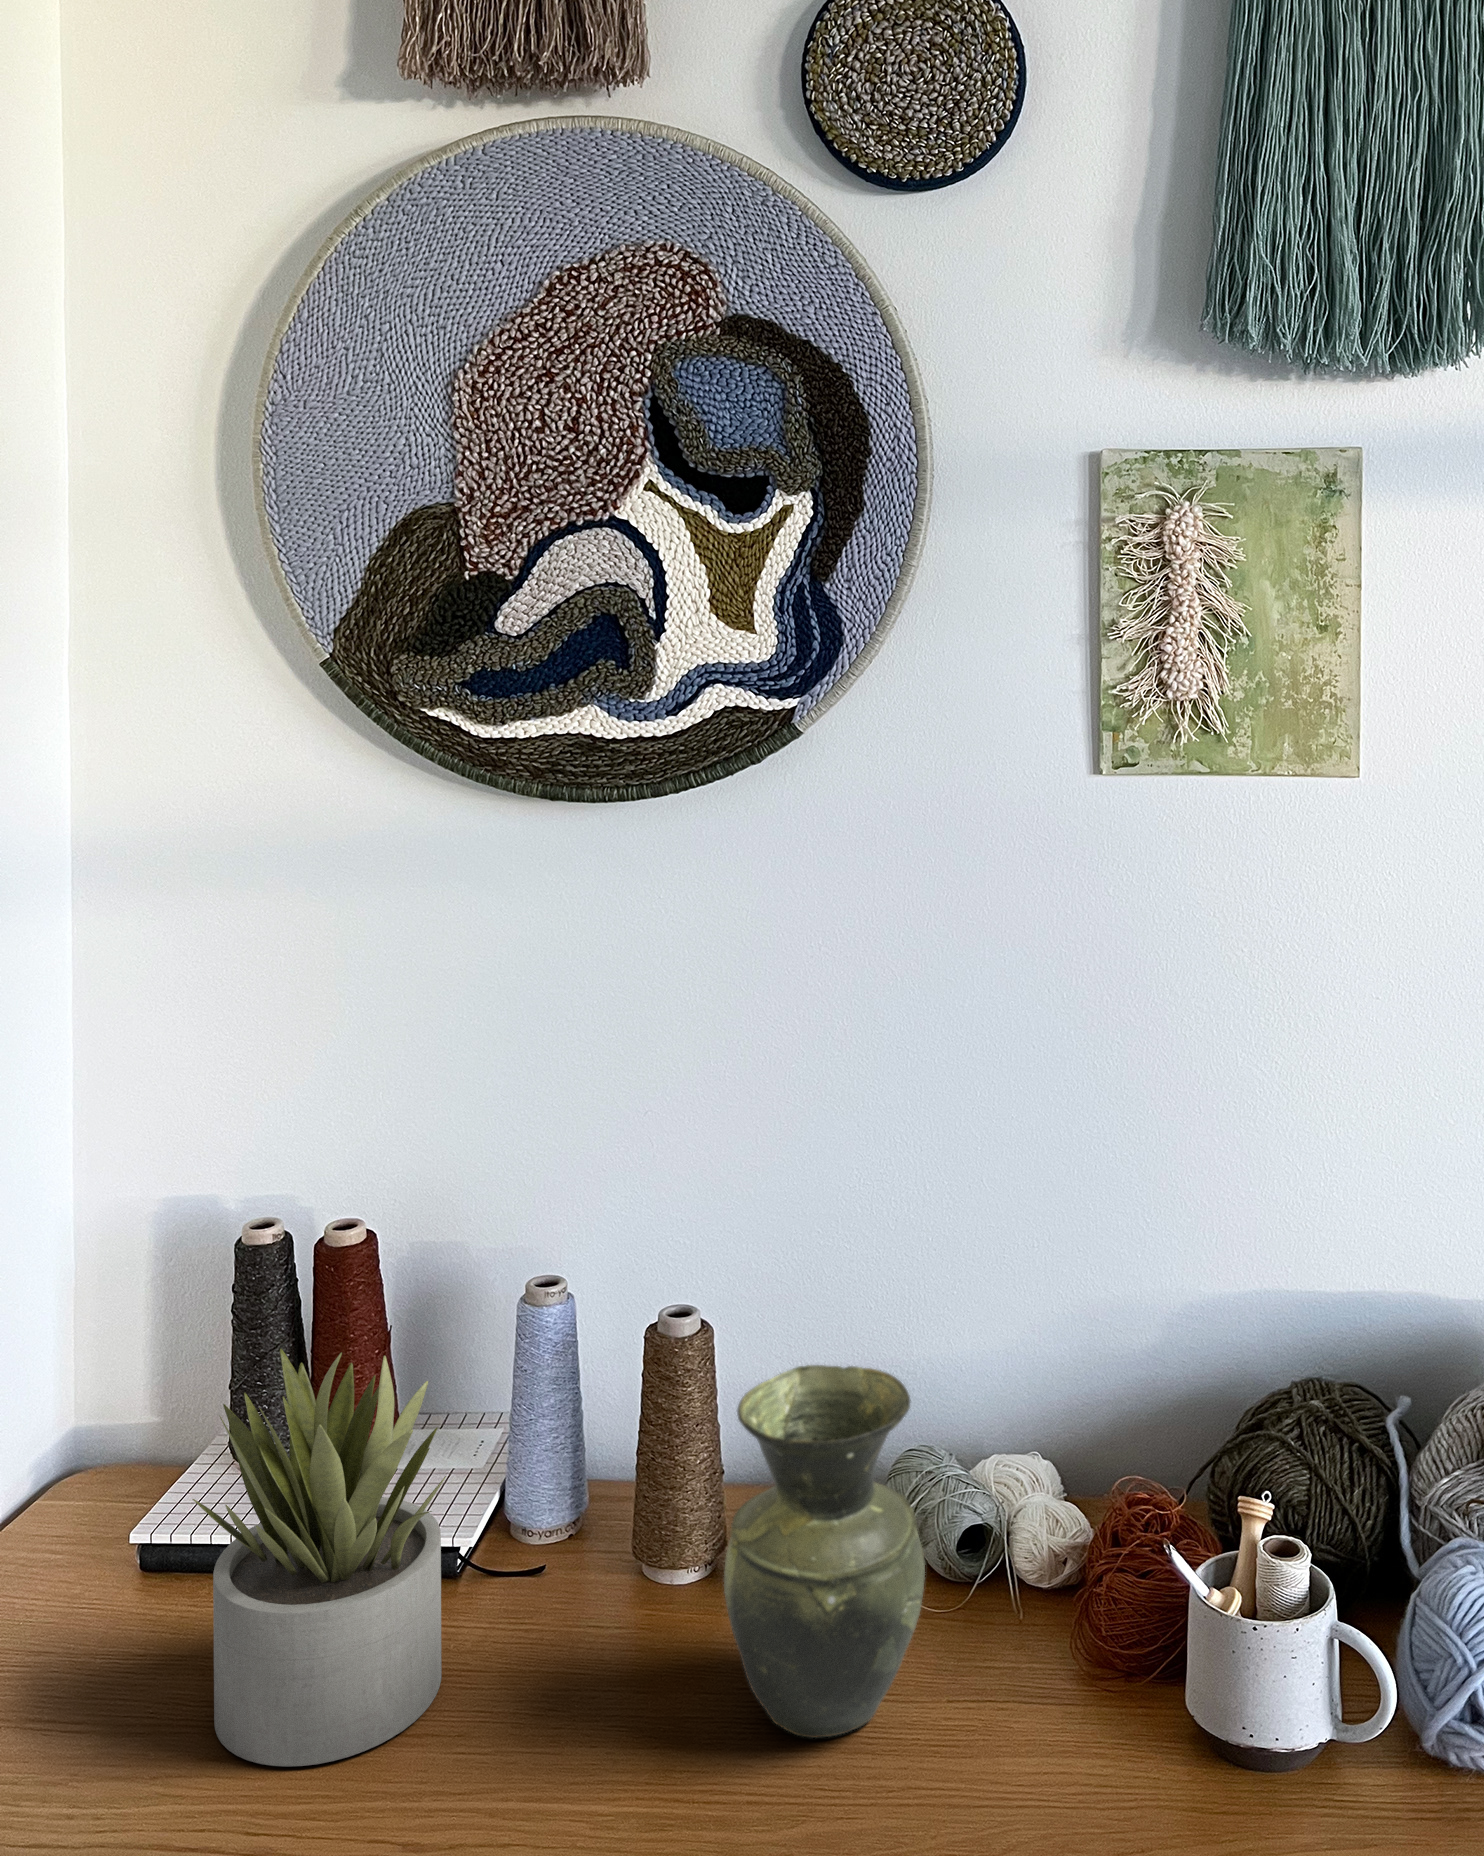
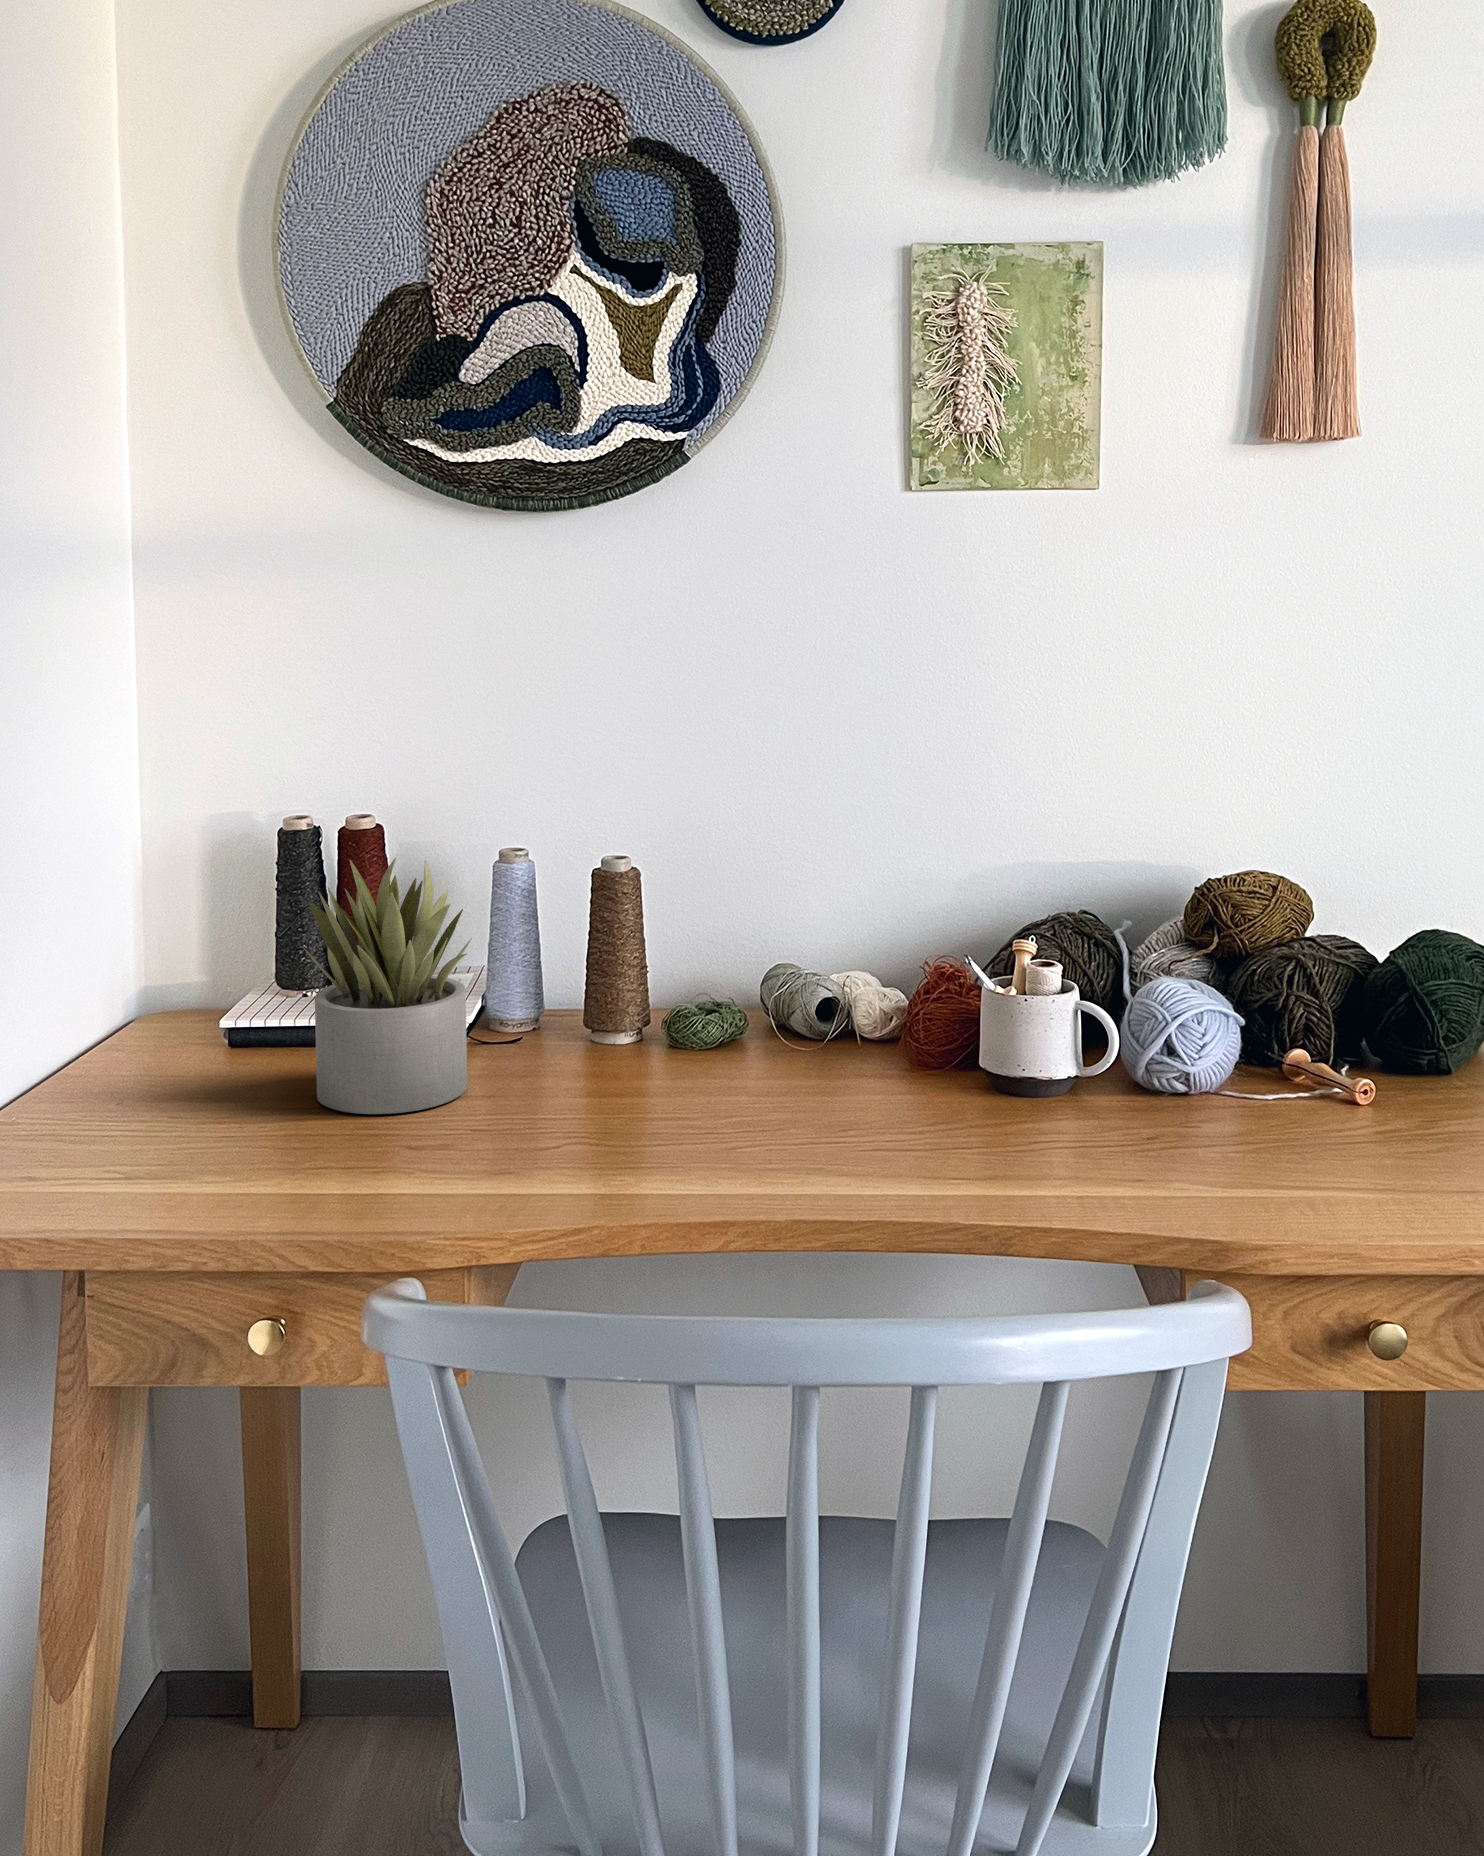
vase: present [724,1365,925,1738] -> none [665,872,801,1097]

